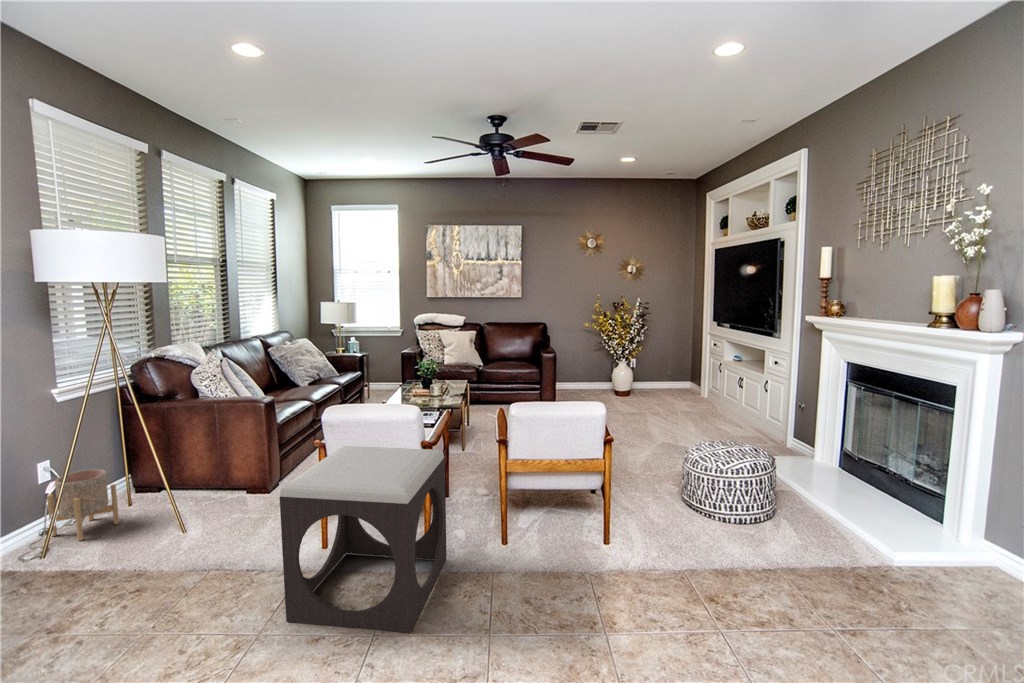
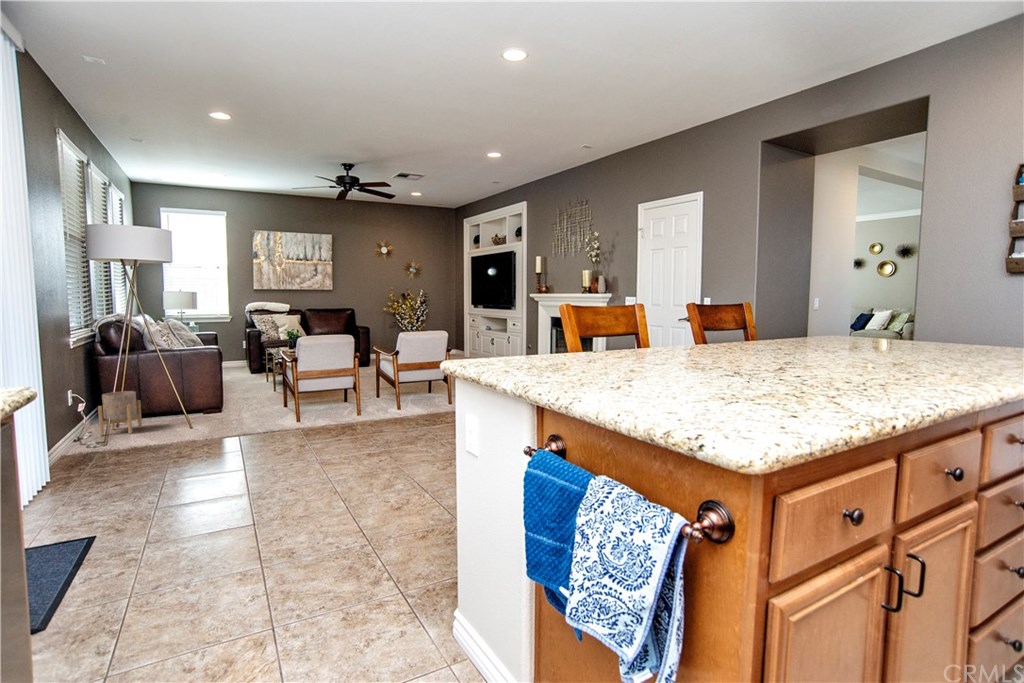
footstool: present [280,446,447,633] -> none [326,350,396,428]

